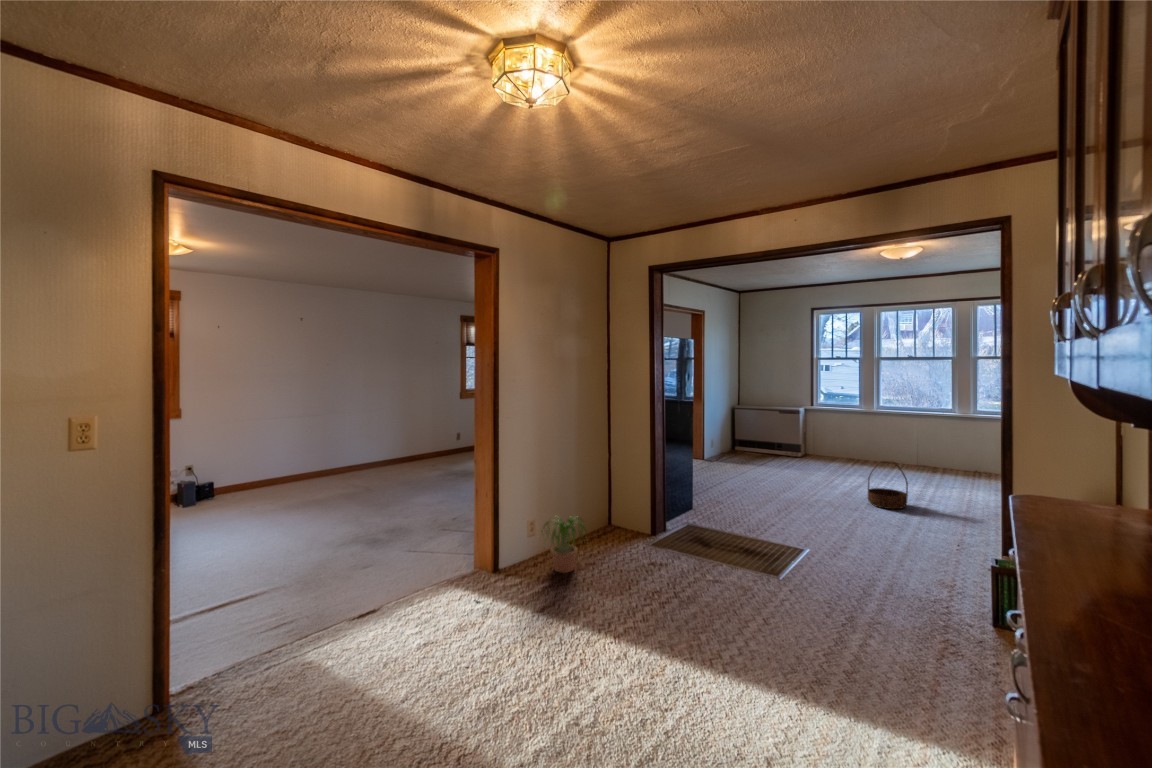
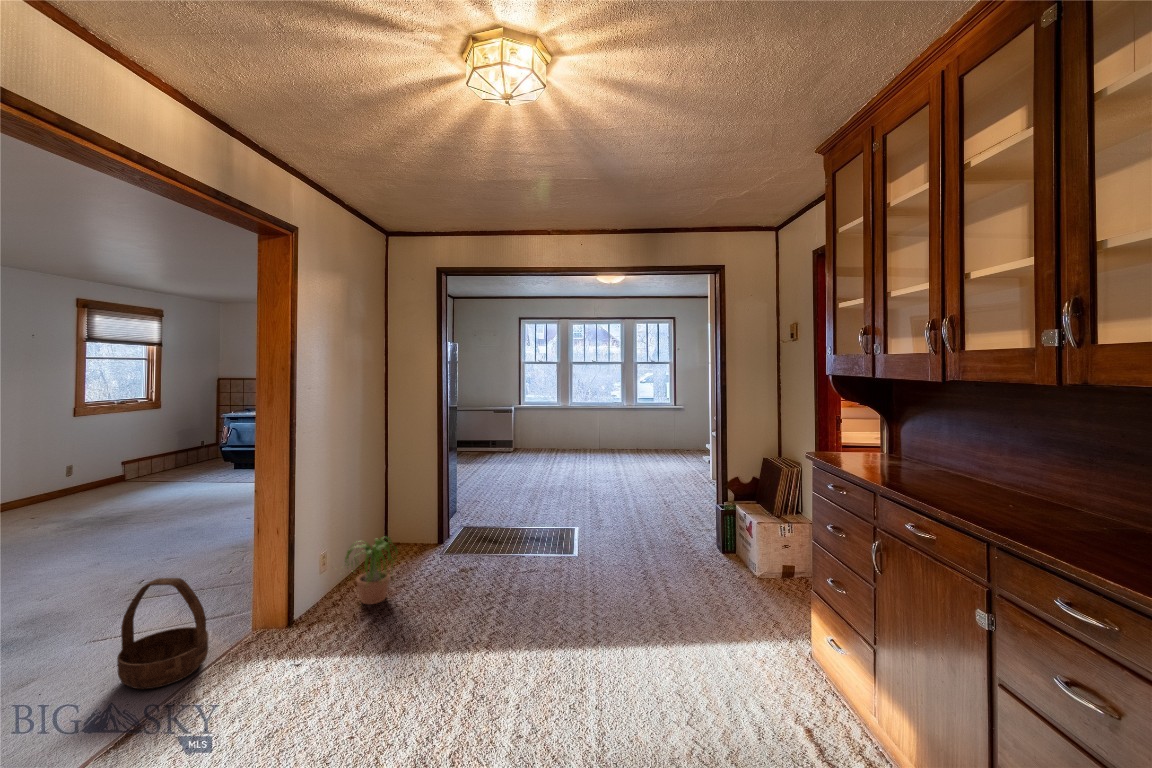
basket: present [868,461,908,509] -> present [117,578,209,689]

